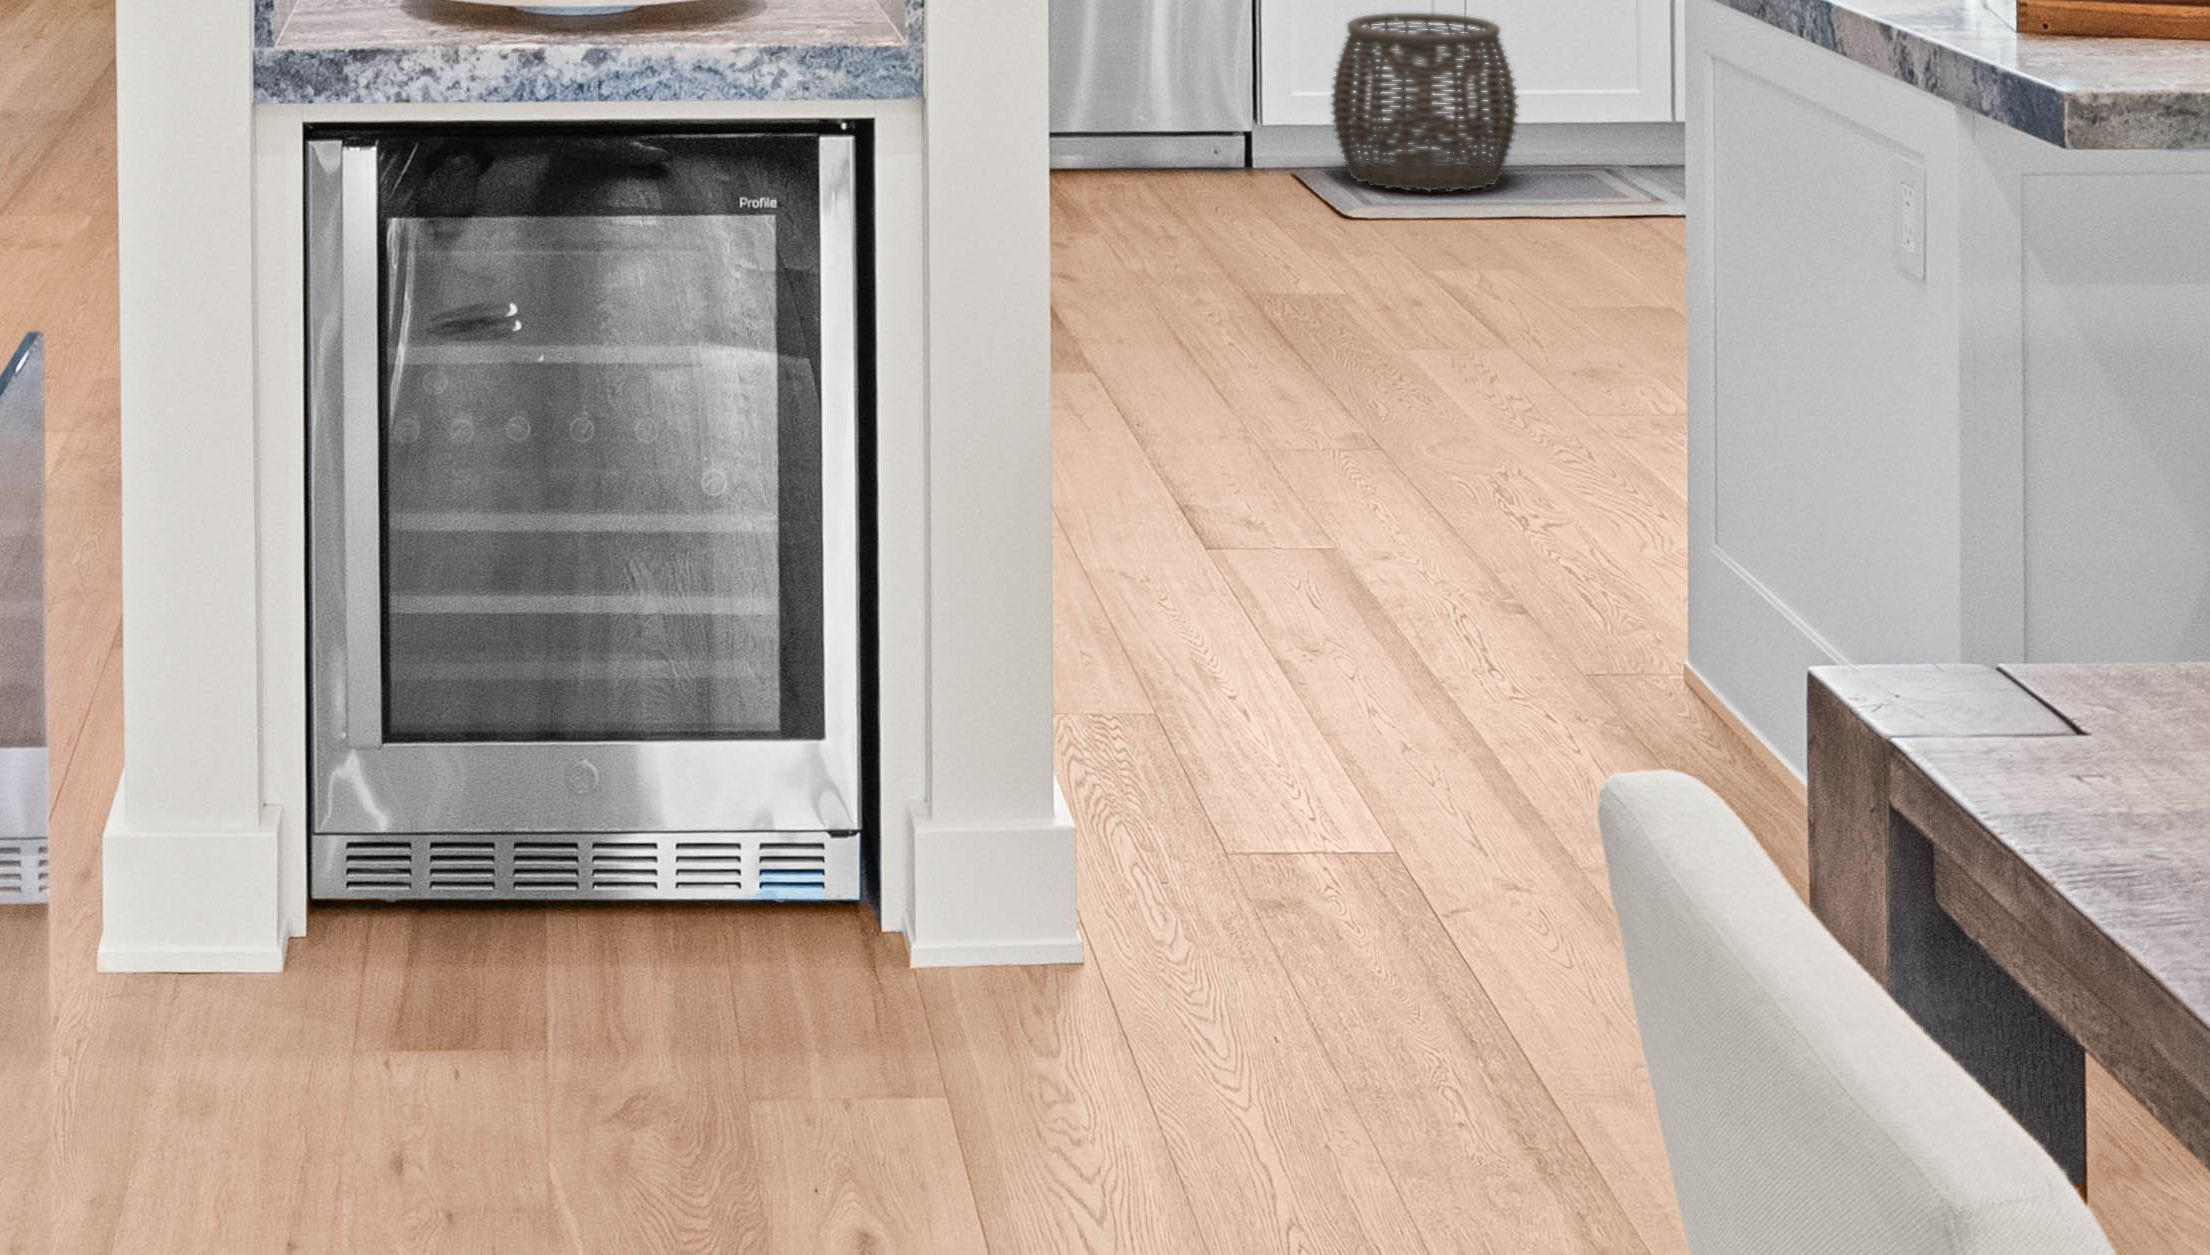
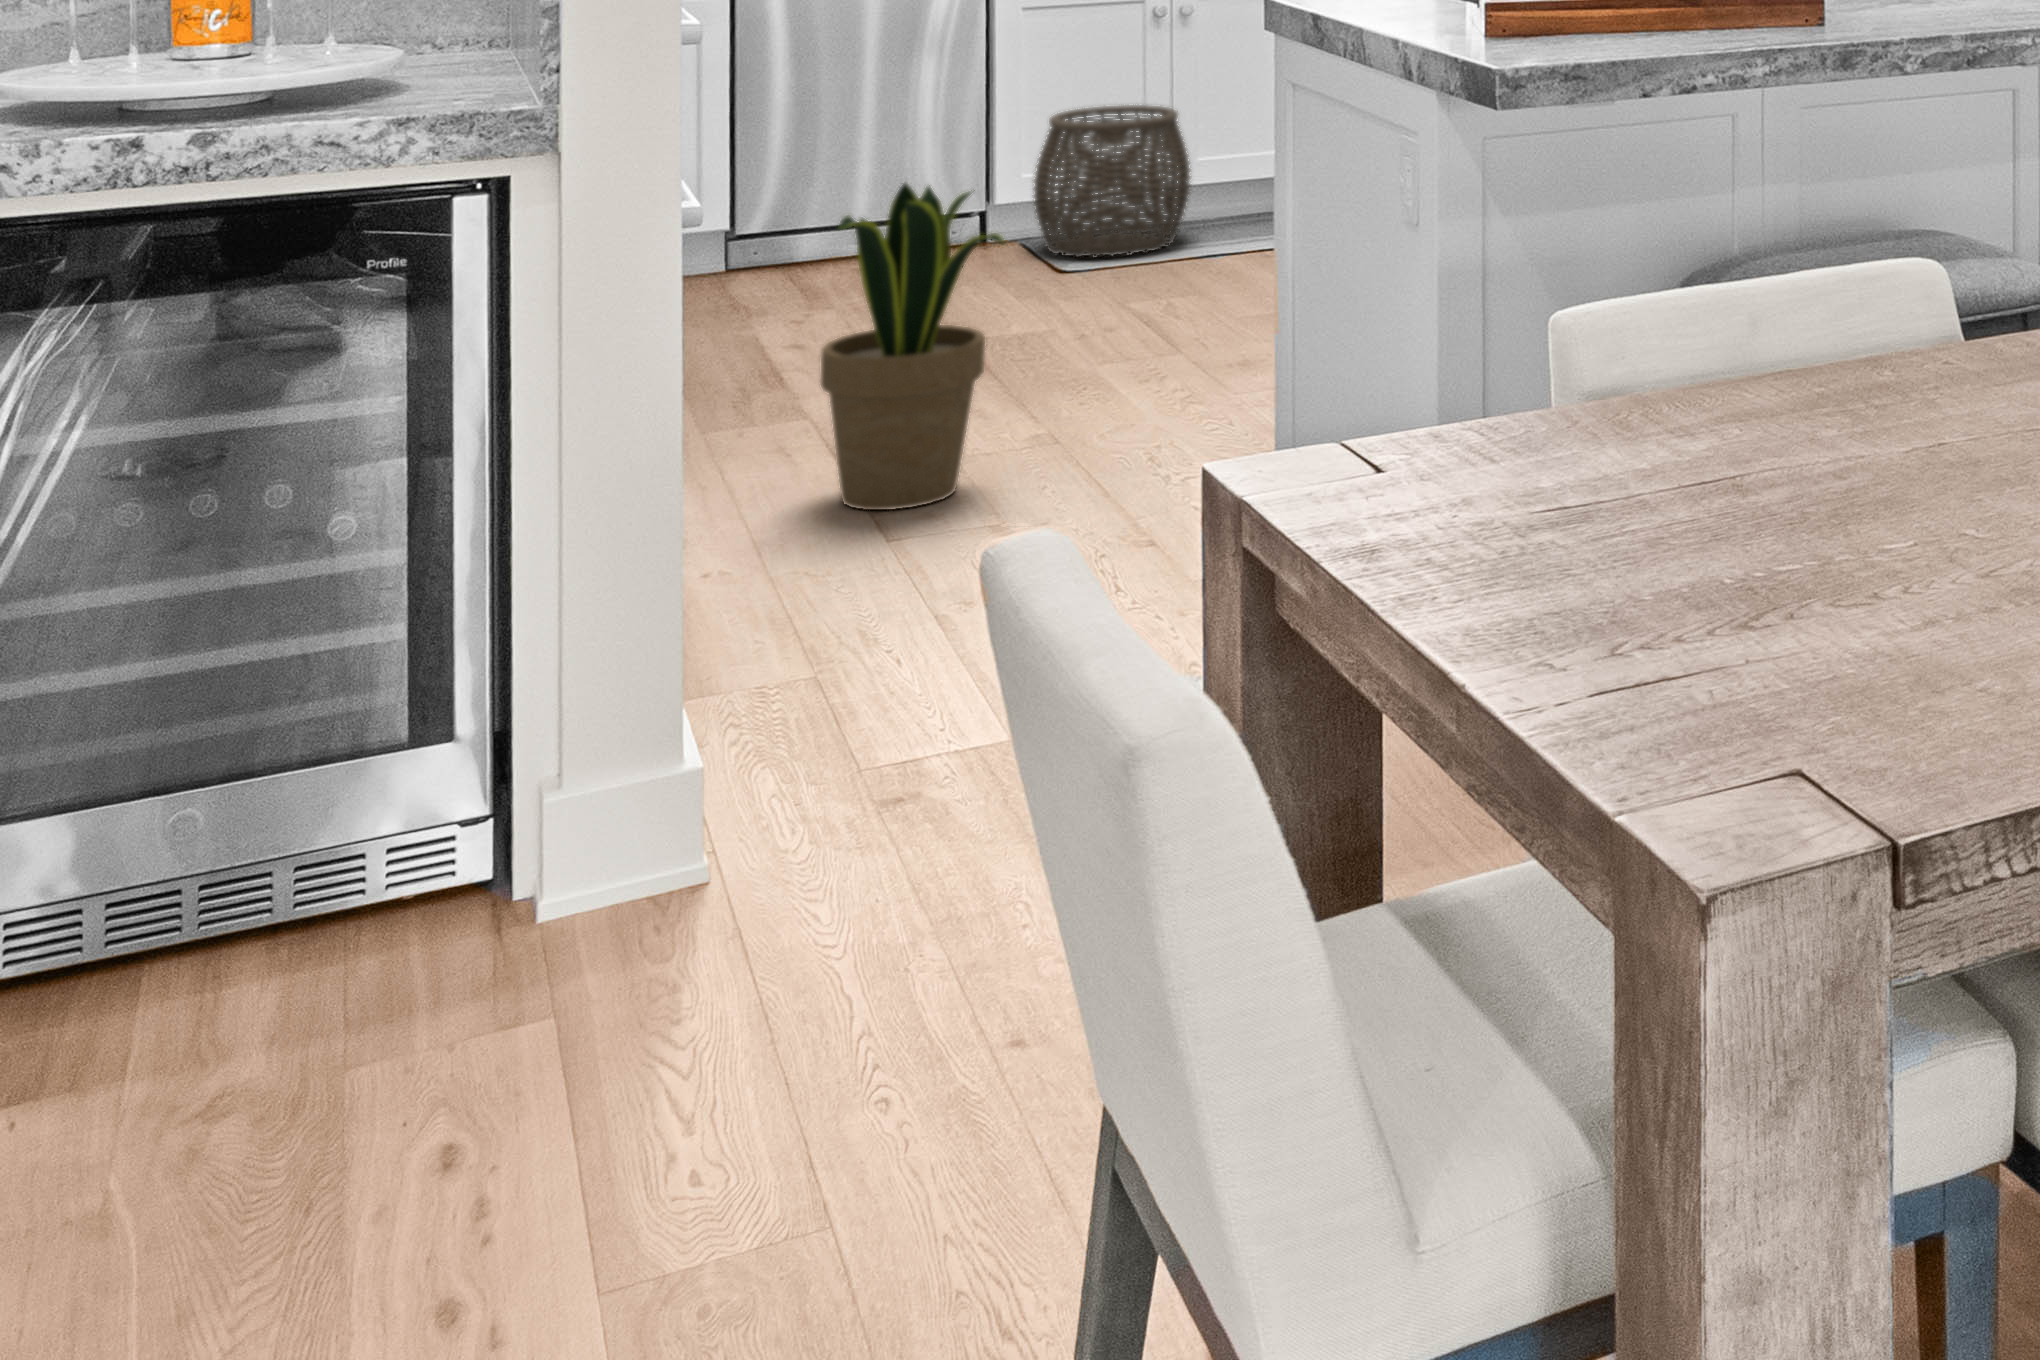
potted plant: none [1158,114,1364,488] -> present [821,183,1005,510]

